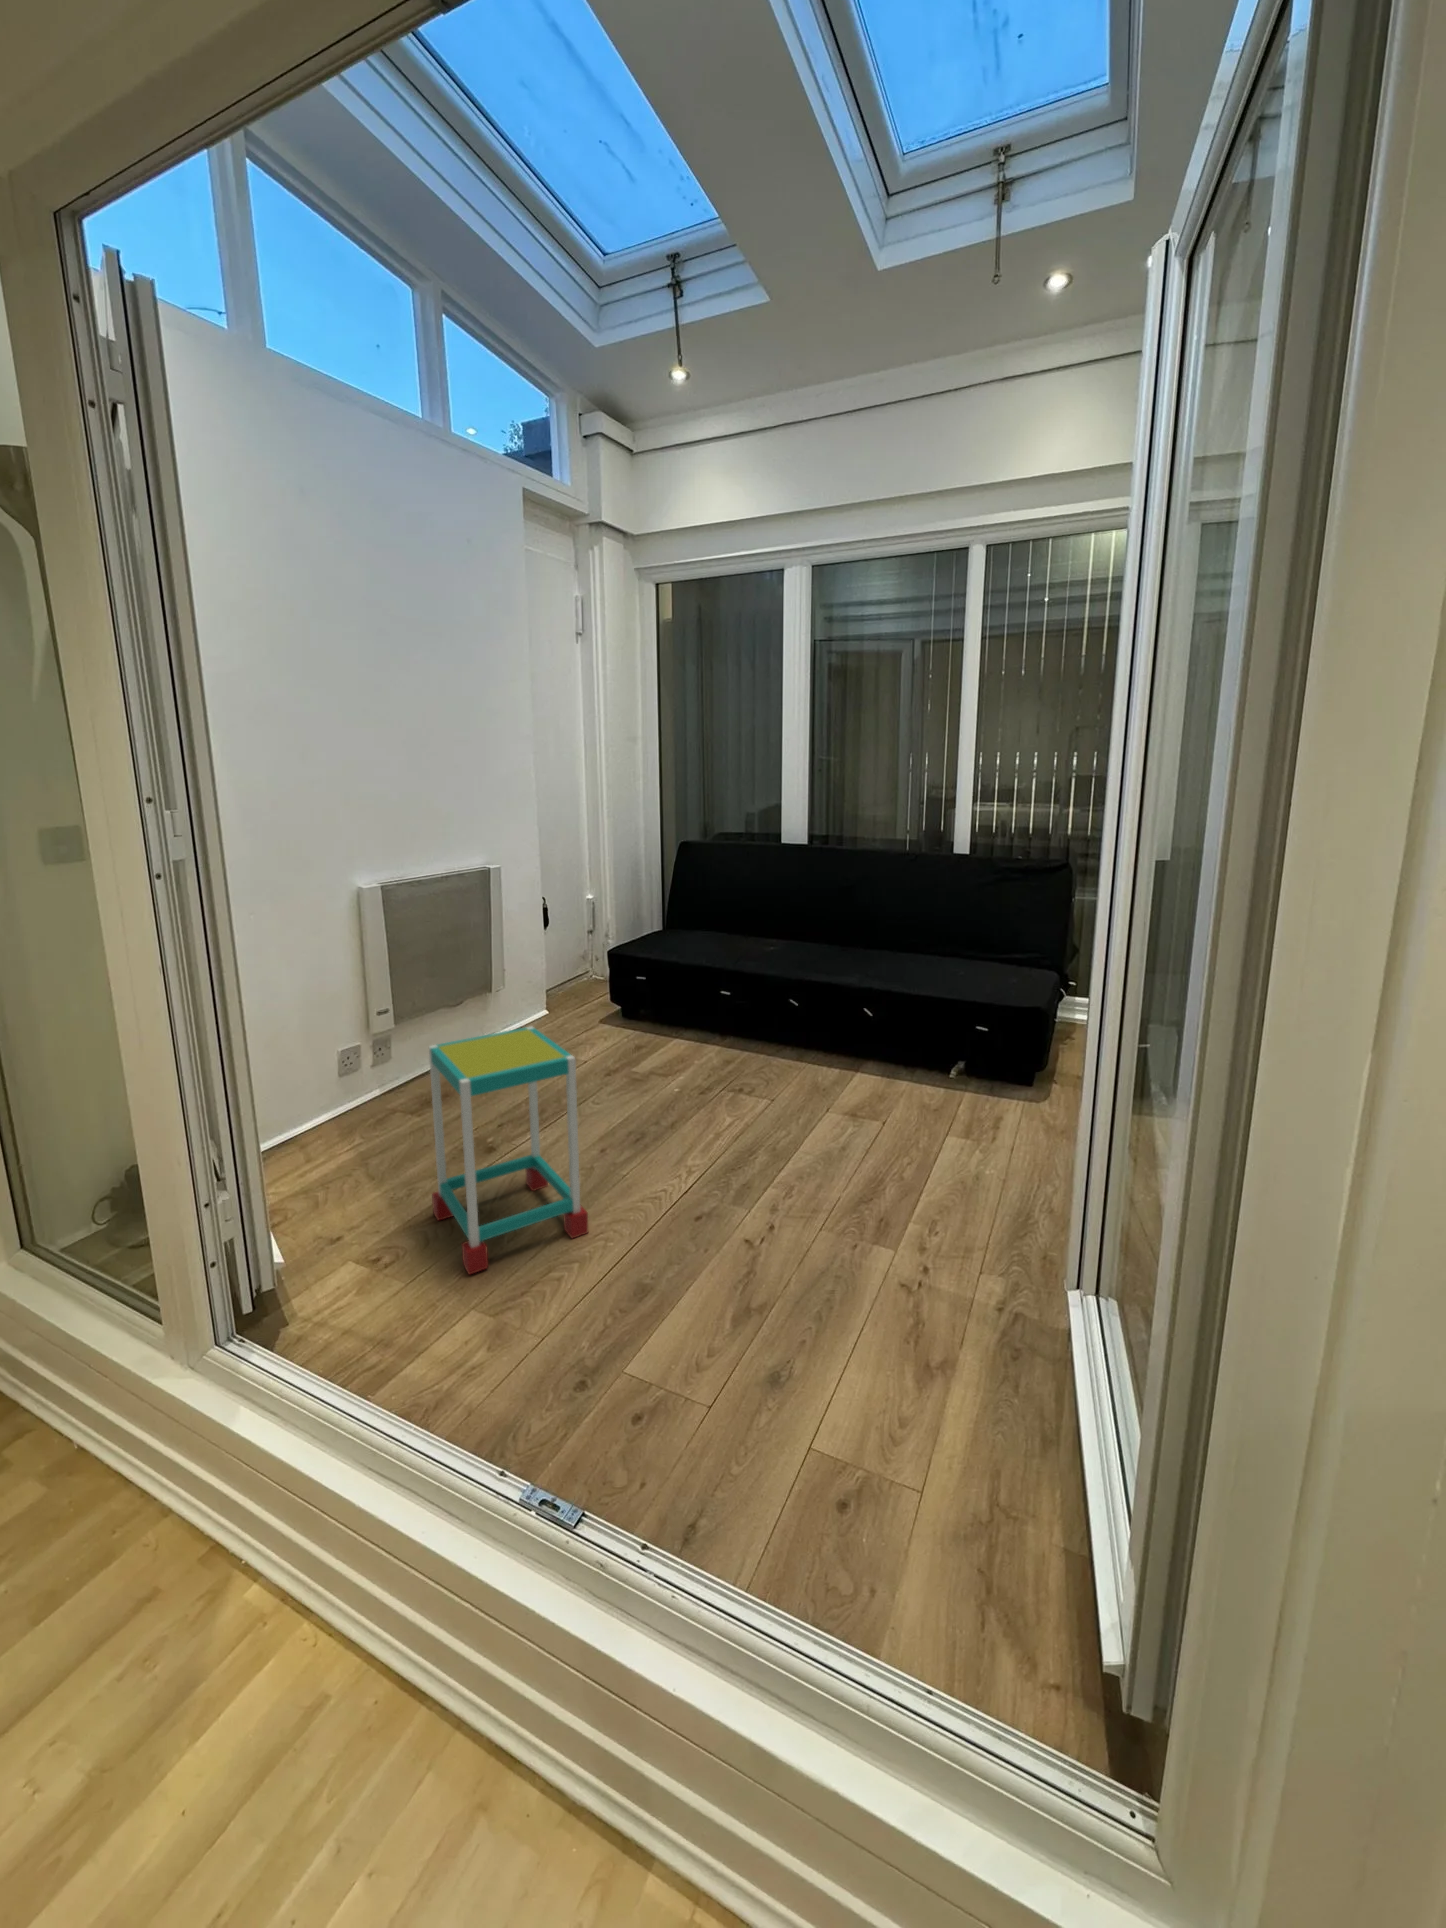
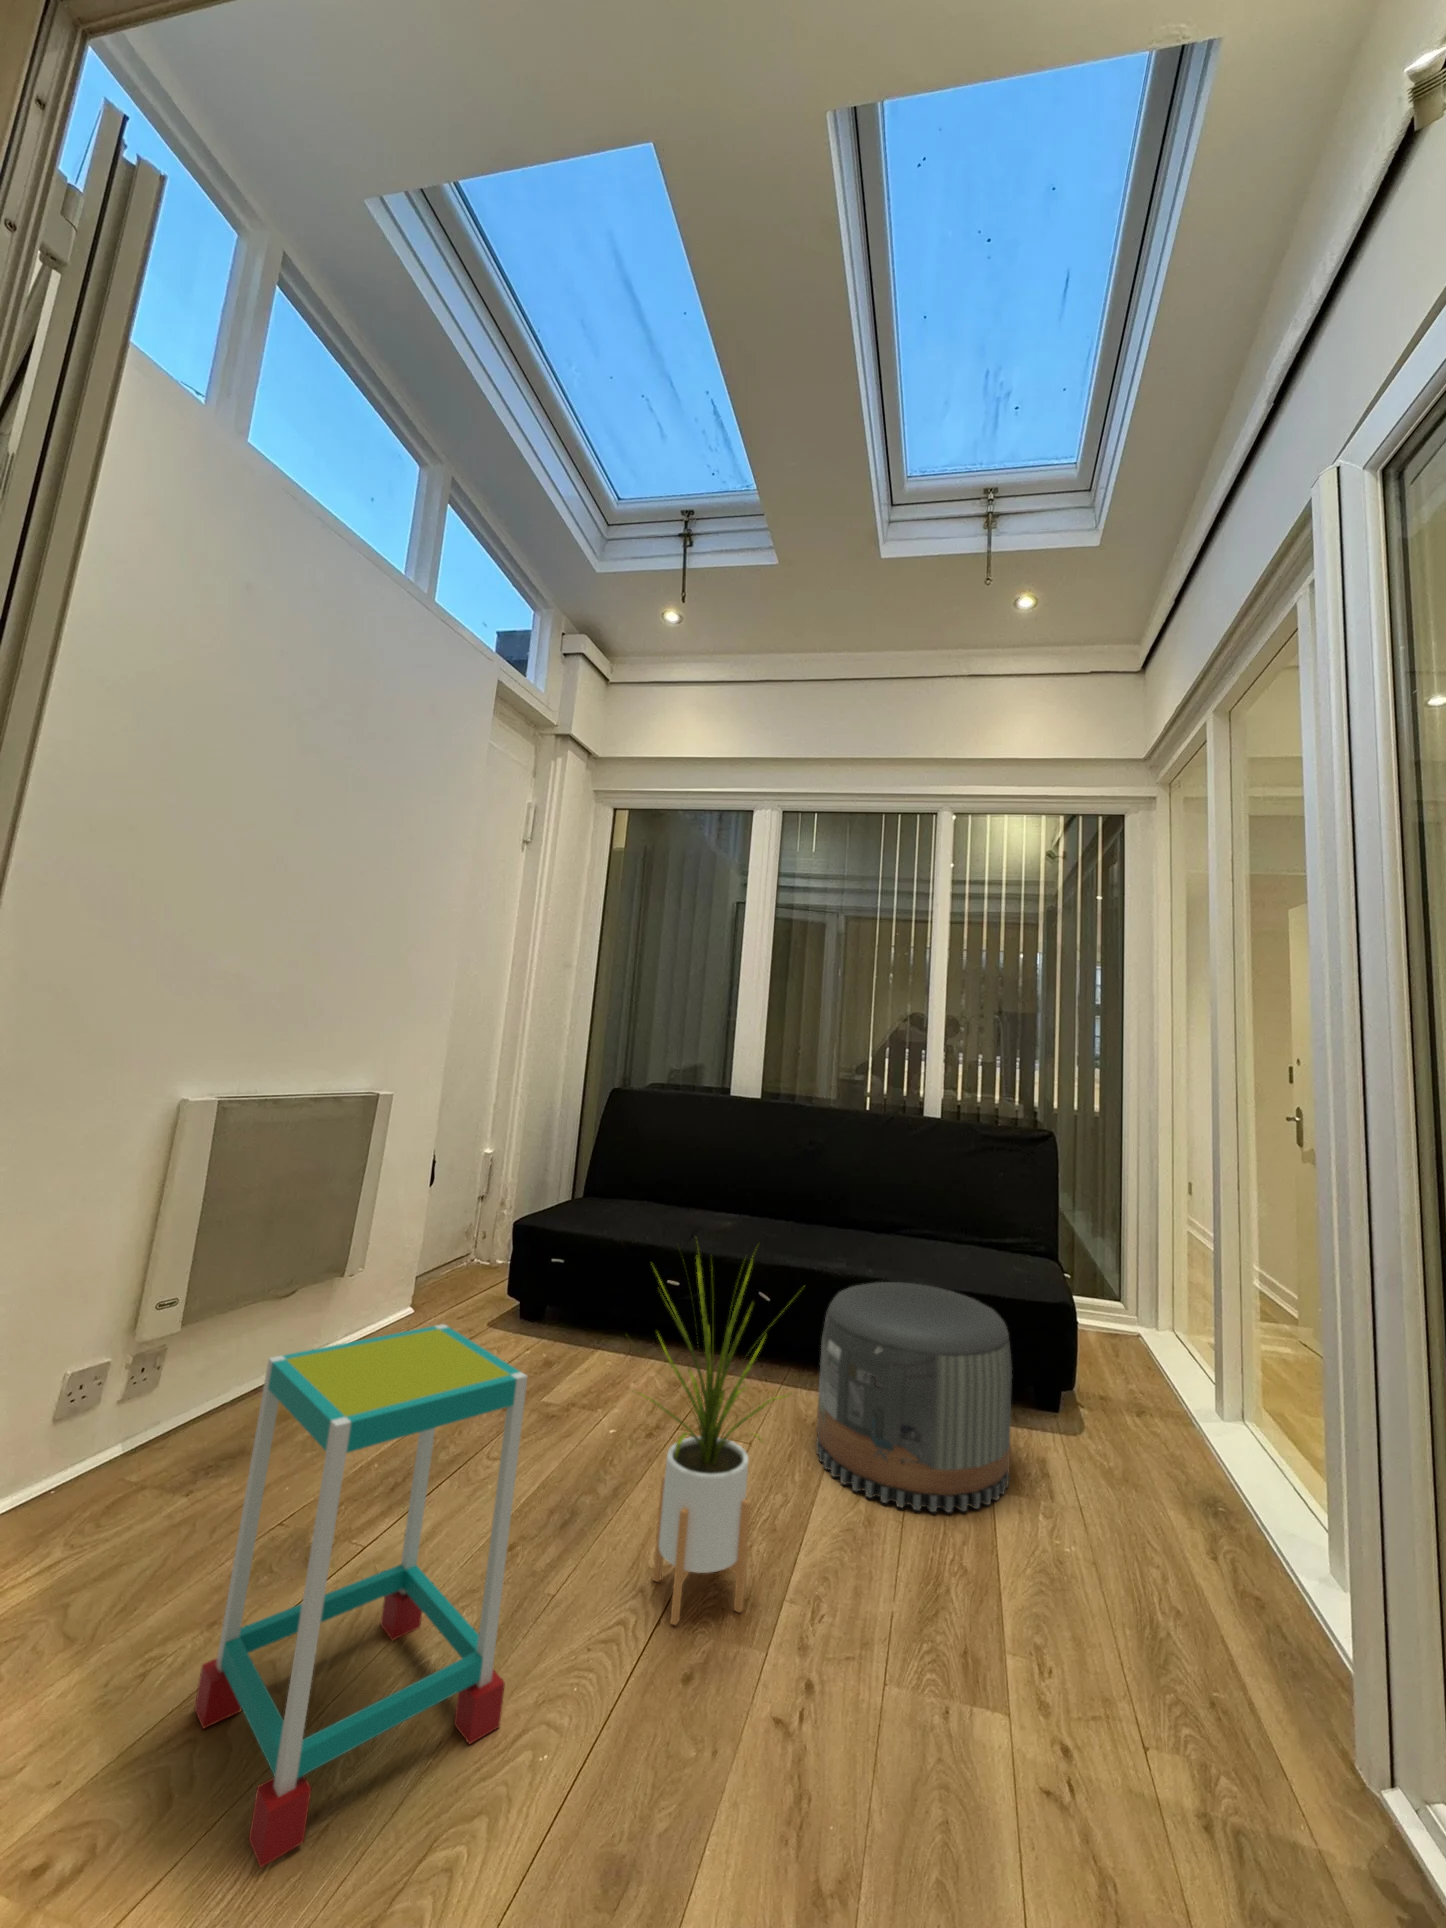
house plant: none [647,968,773,1195] -> present [641,1257,794,1625]
pouf: none [820,992,971,1145] -> present [816,1282,1012,1512]

